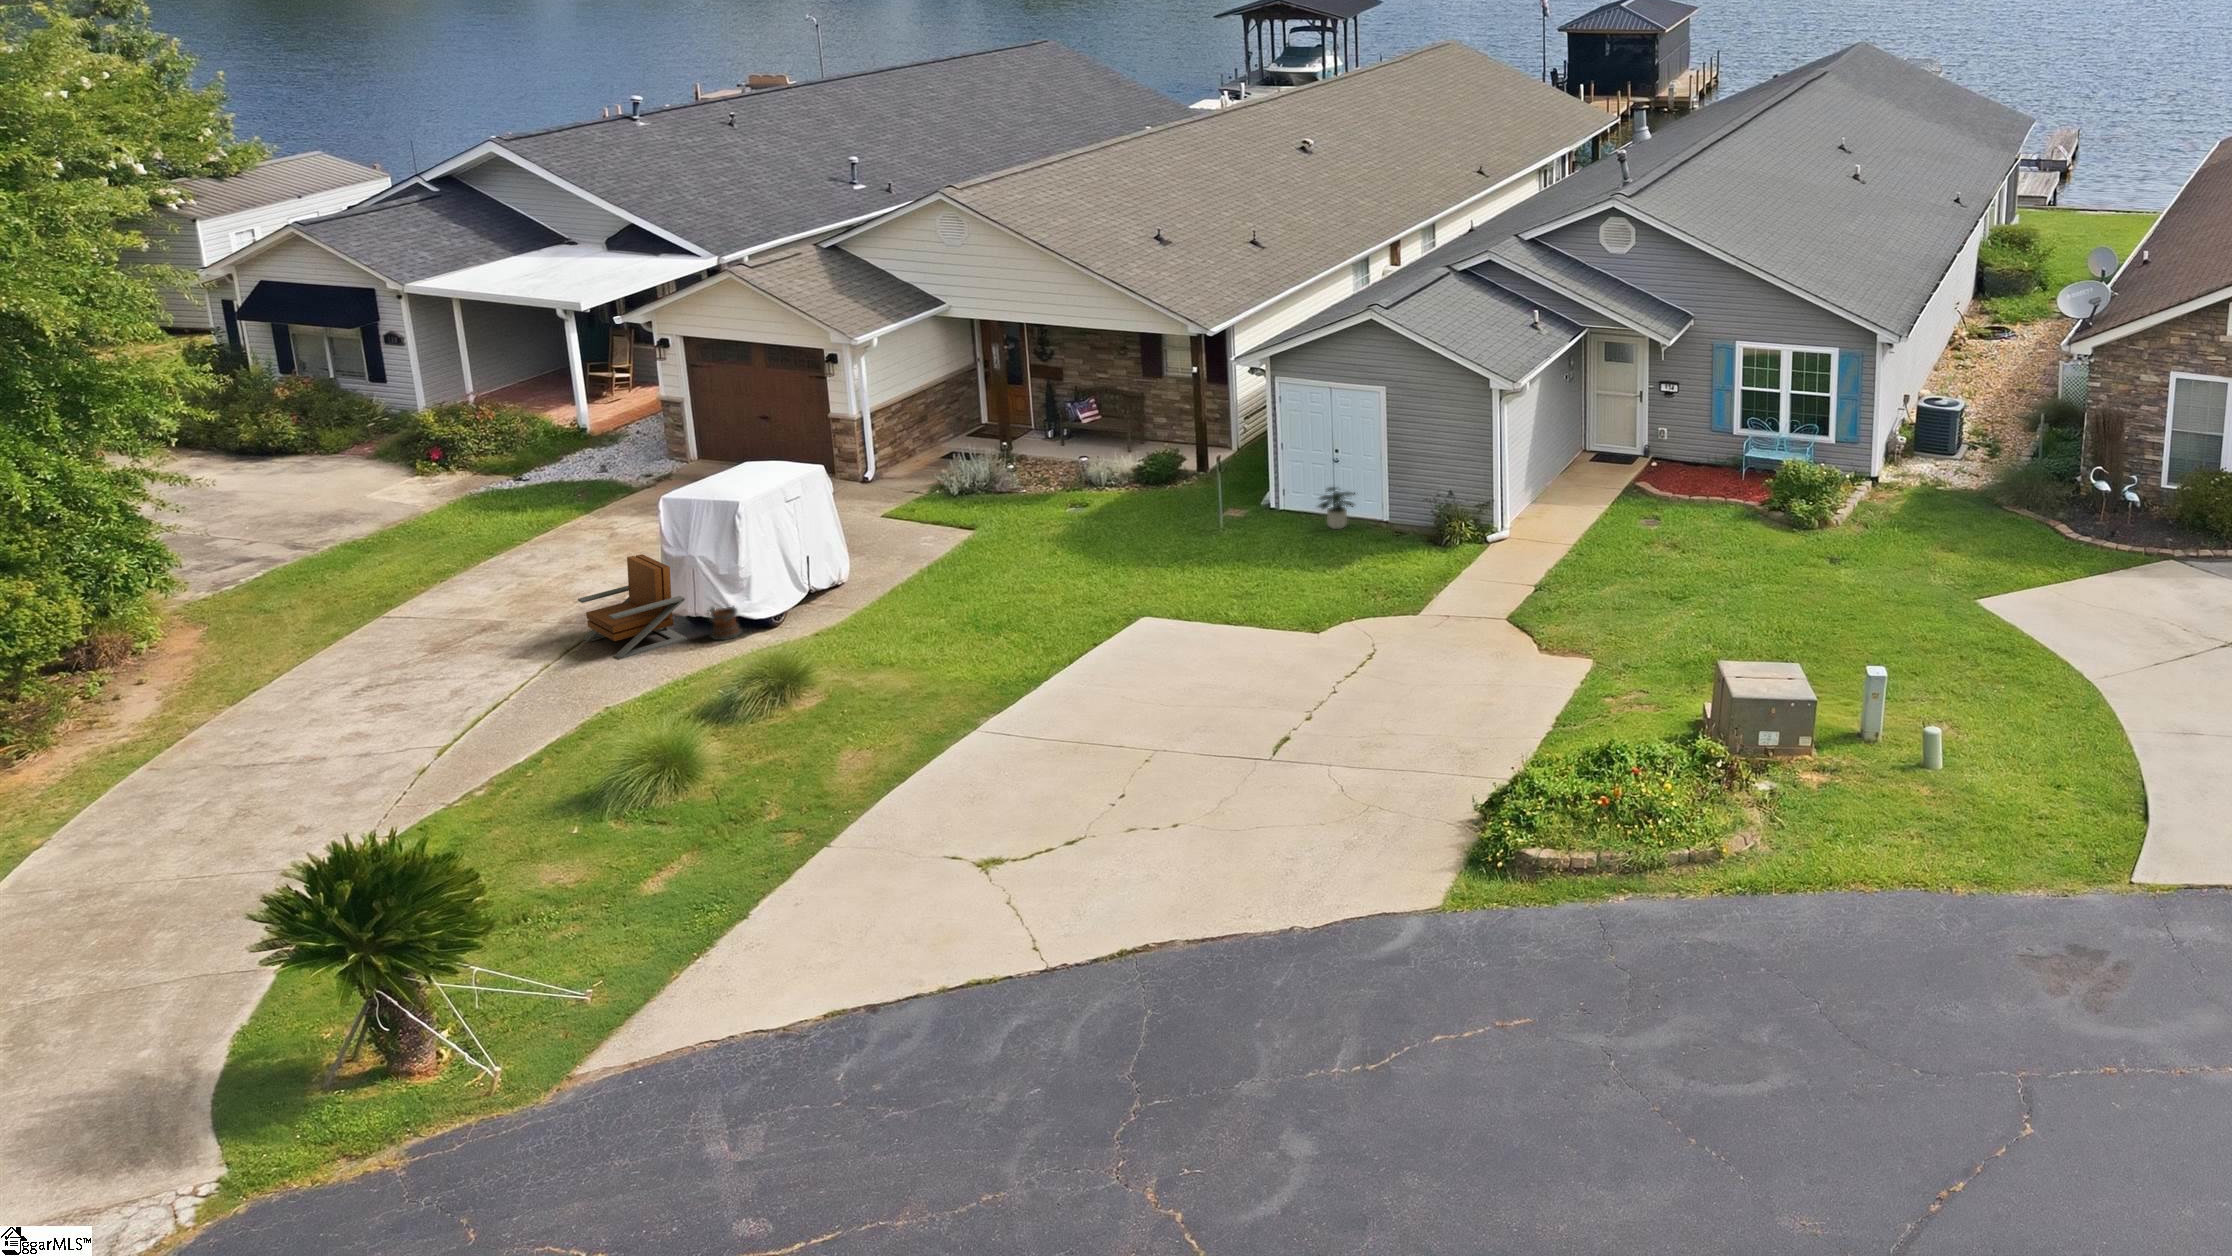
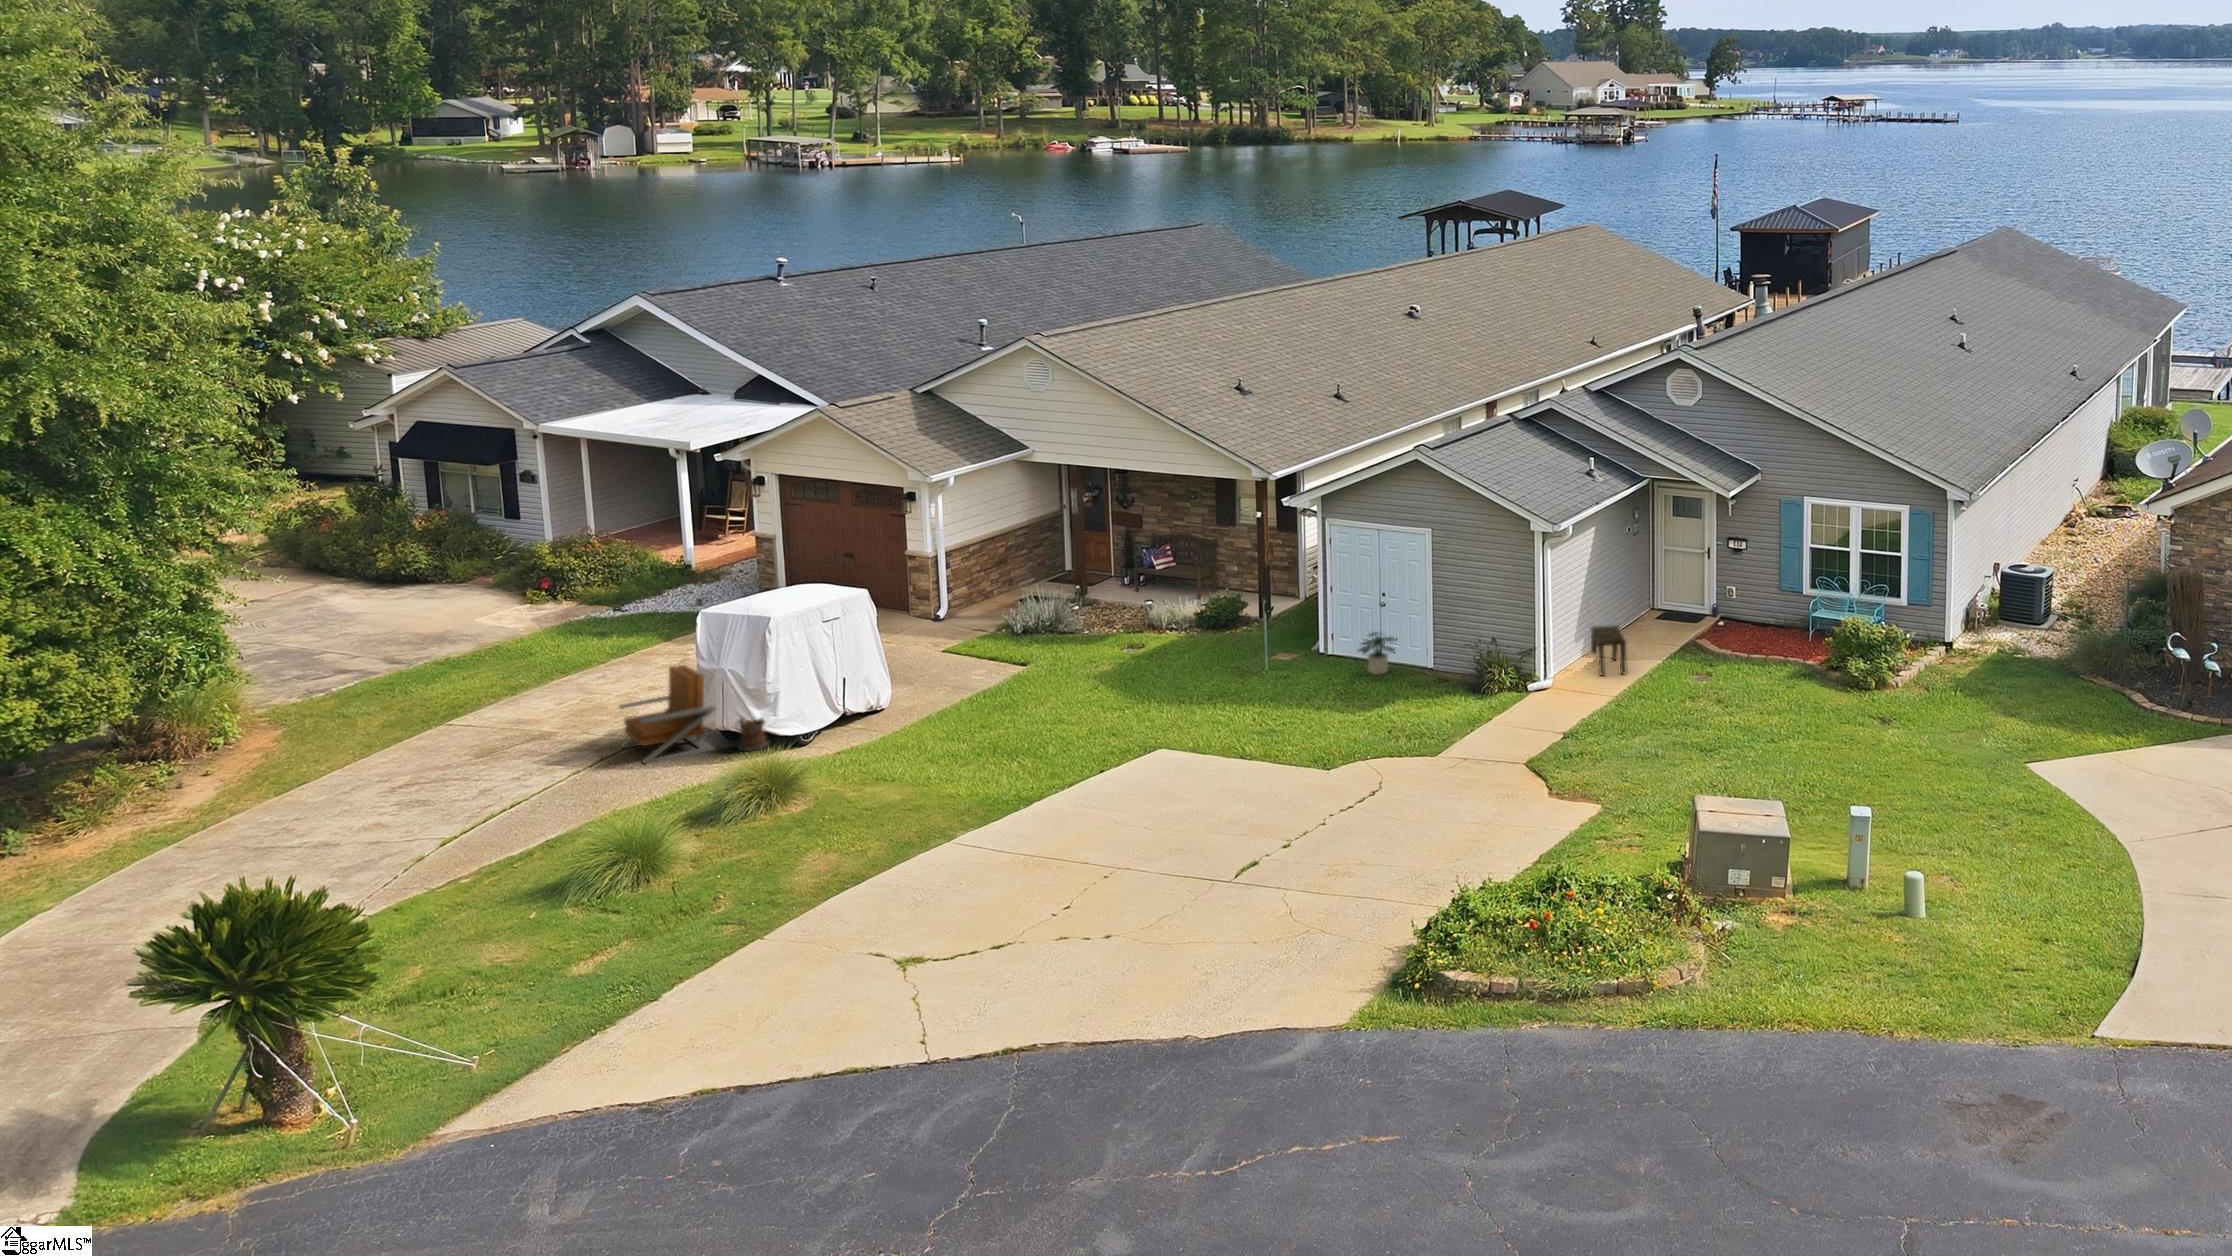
bench: none [1542,471,1582,523] -> present [1591,626,1627,676]

